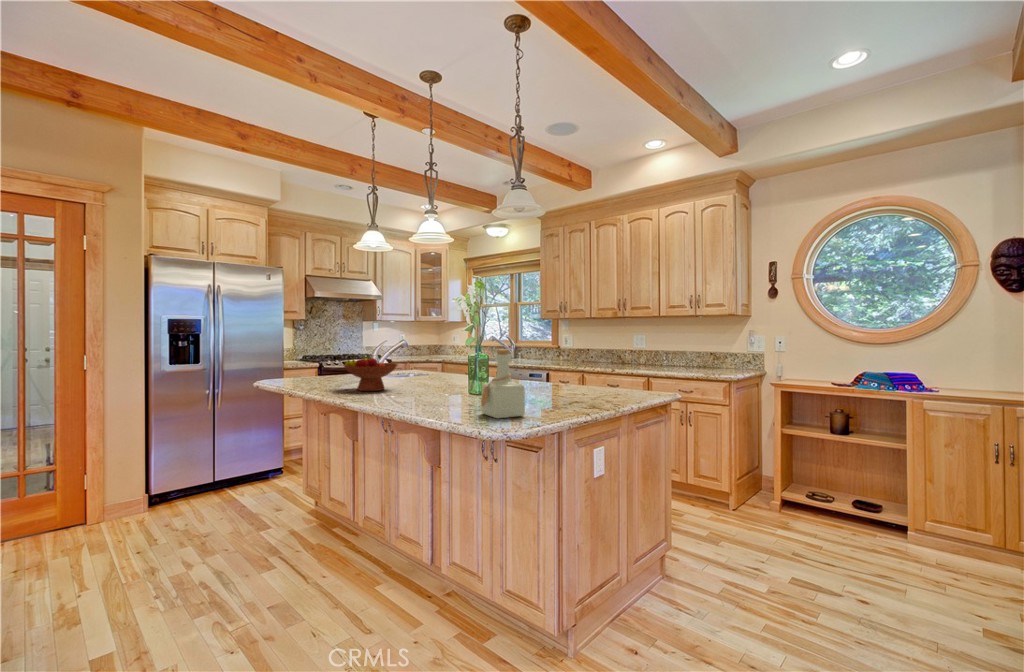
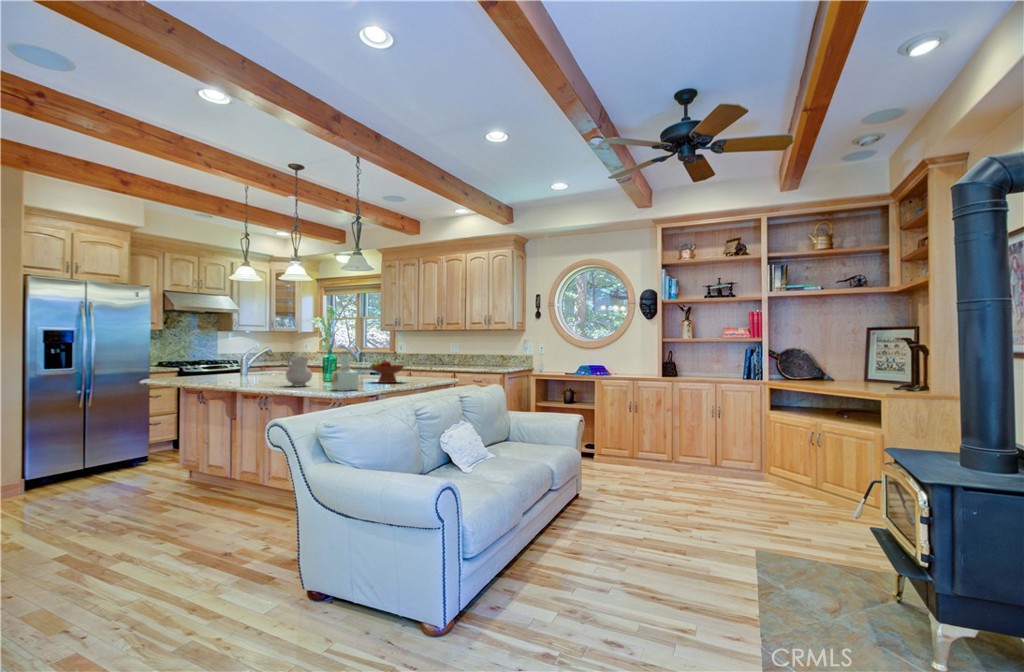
ceramic pitcher: none [415,352,453,403] -> present [286,355,312,386]
fruit bowl: present [343,356,398,391] -> present [370,360,404,383]

